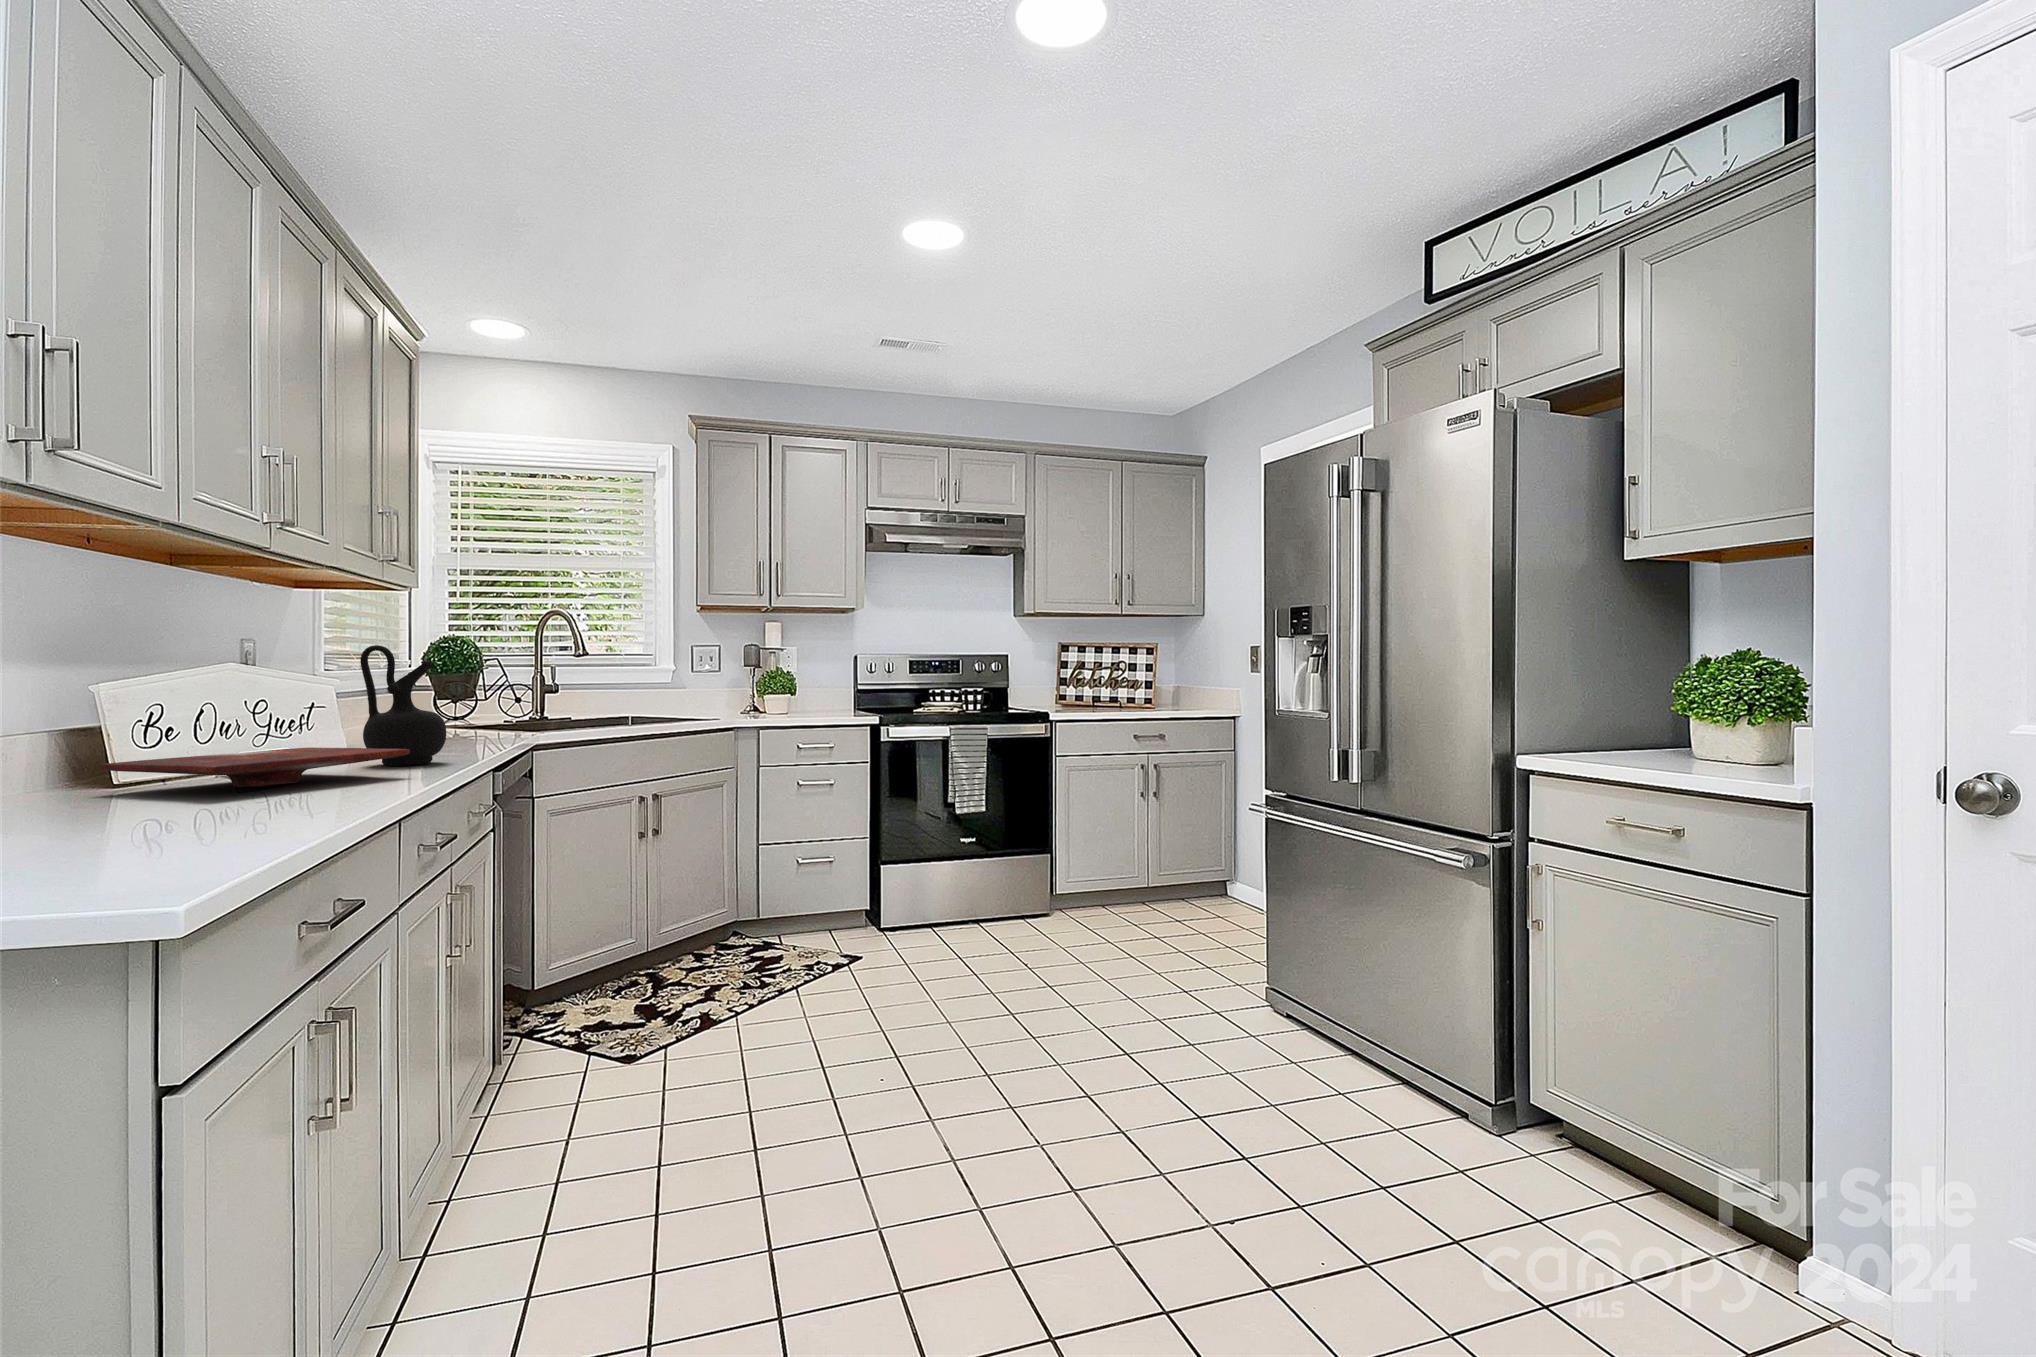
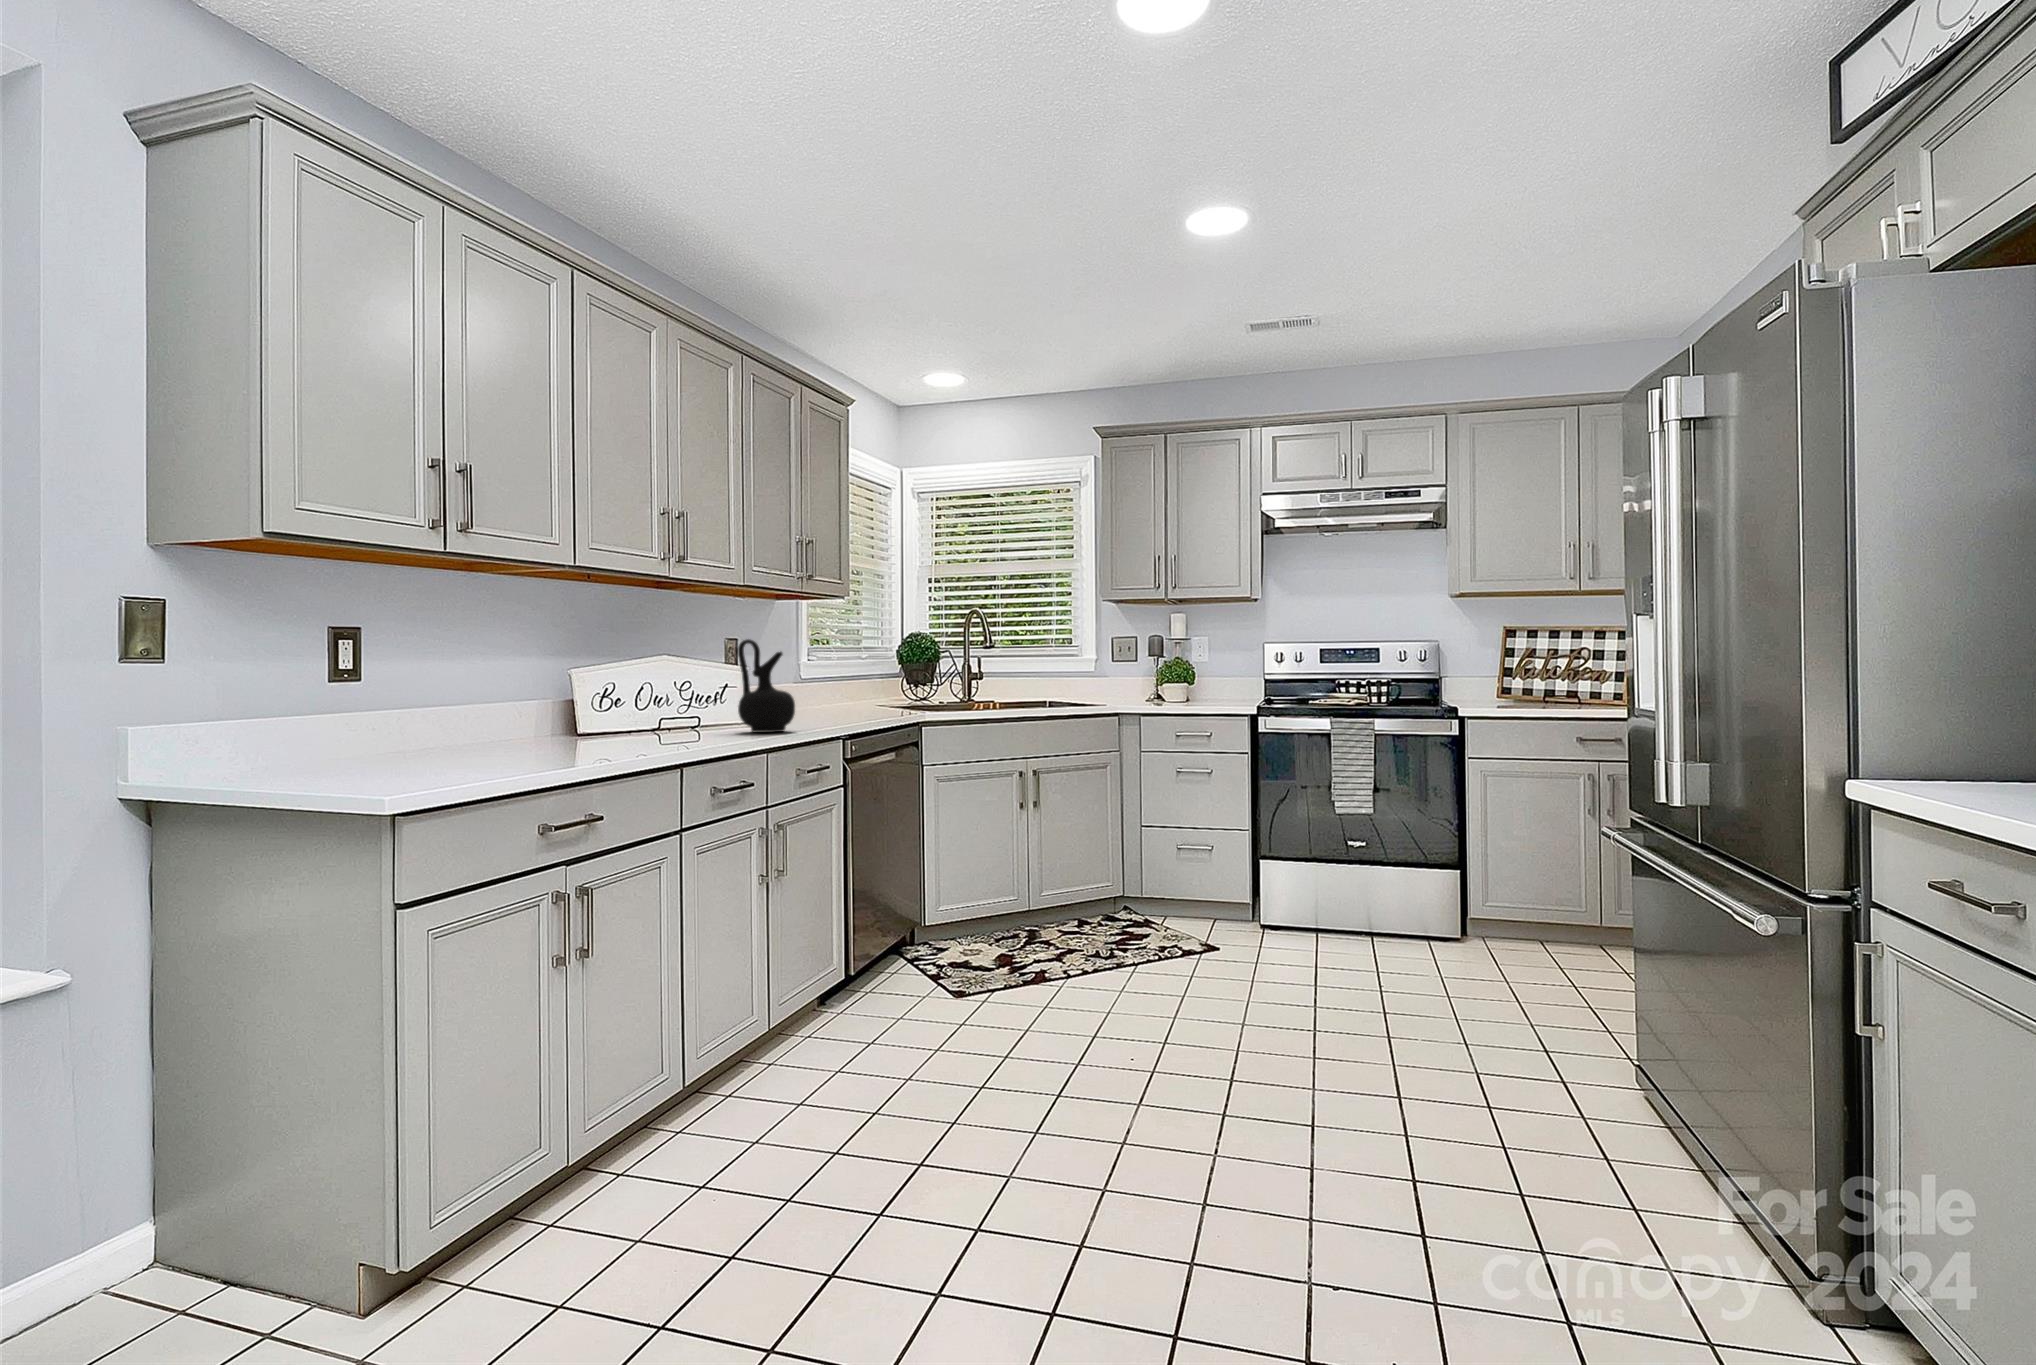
cutting board: present [100,747,410,787] -> none [554,716,738,742]

